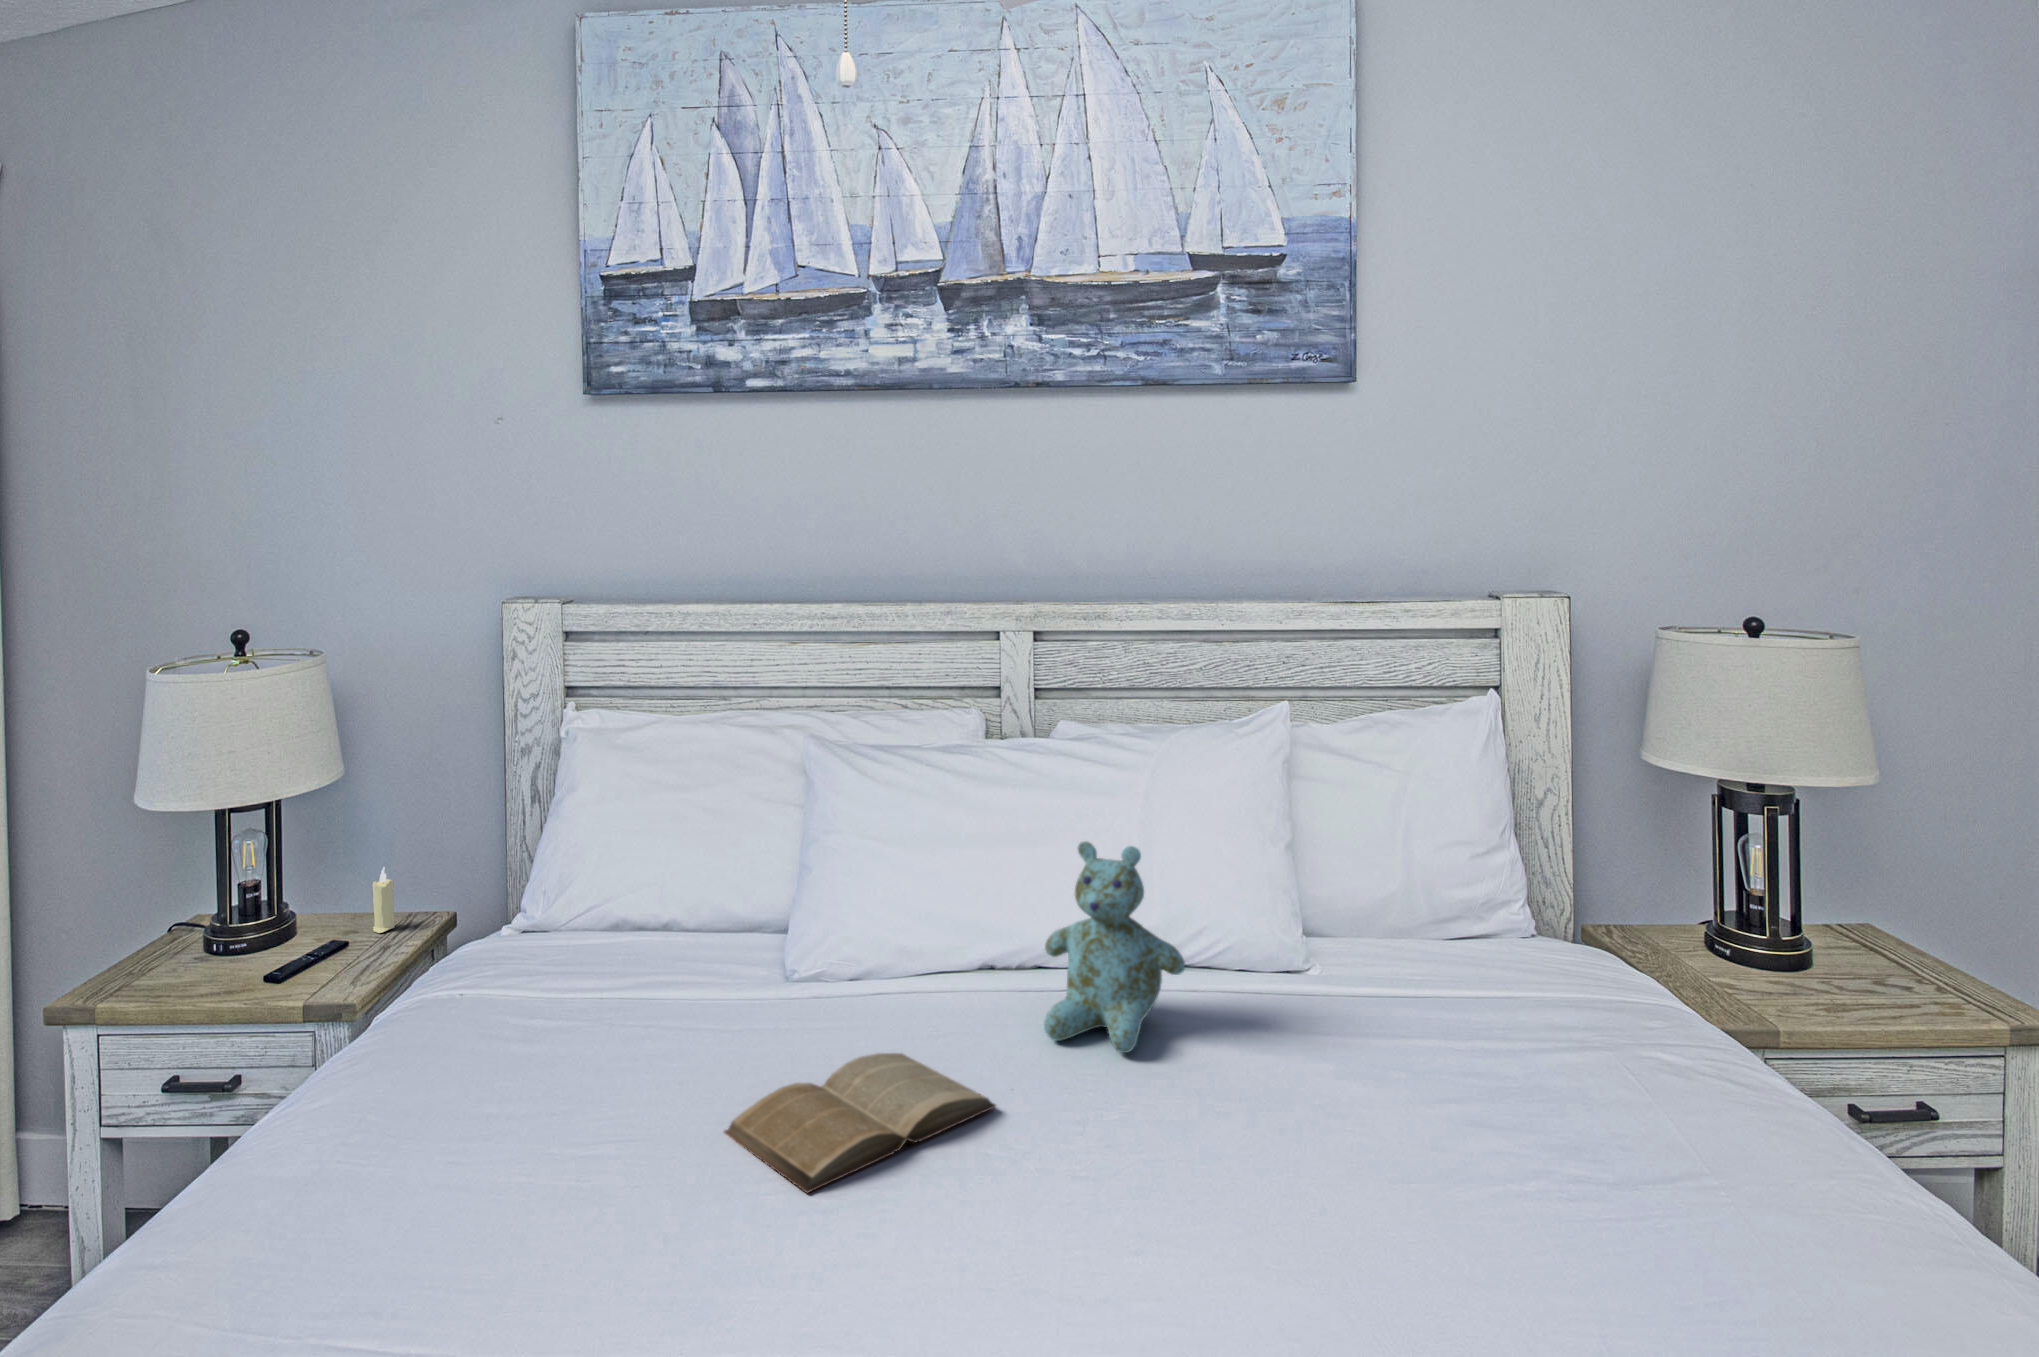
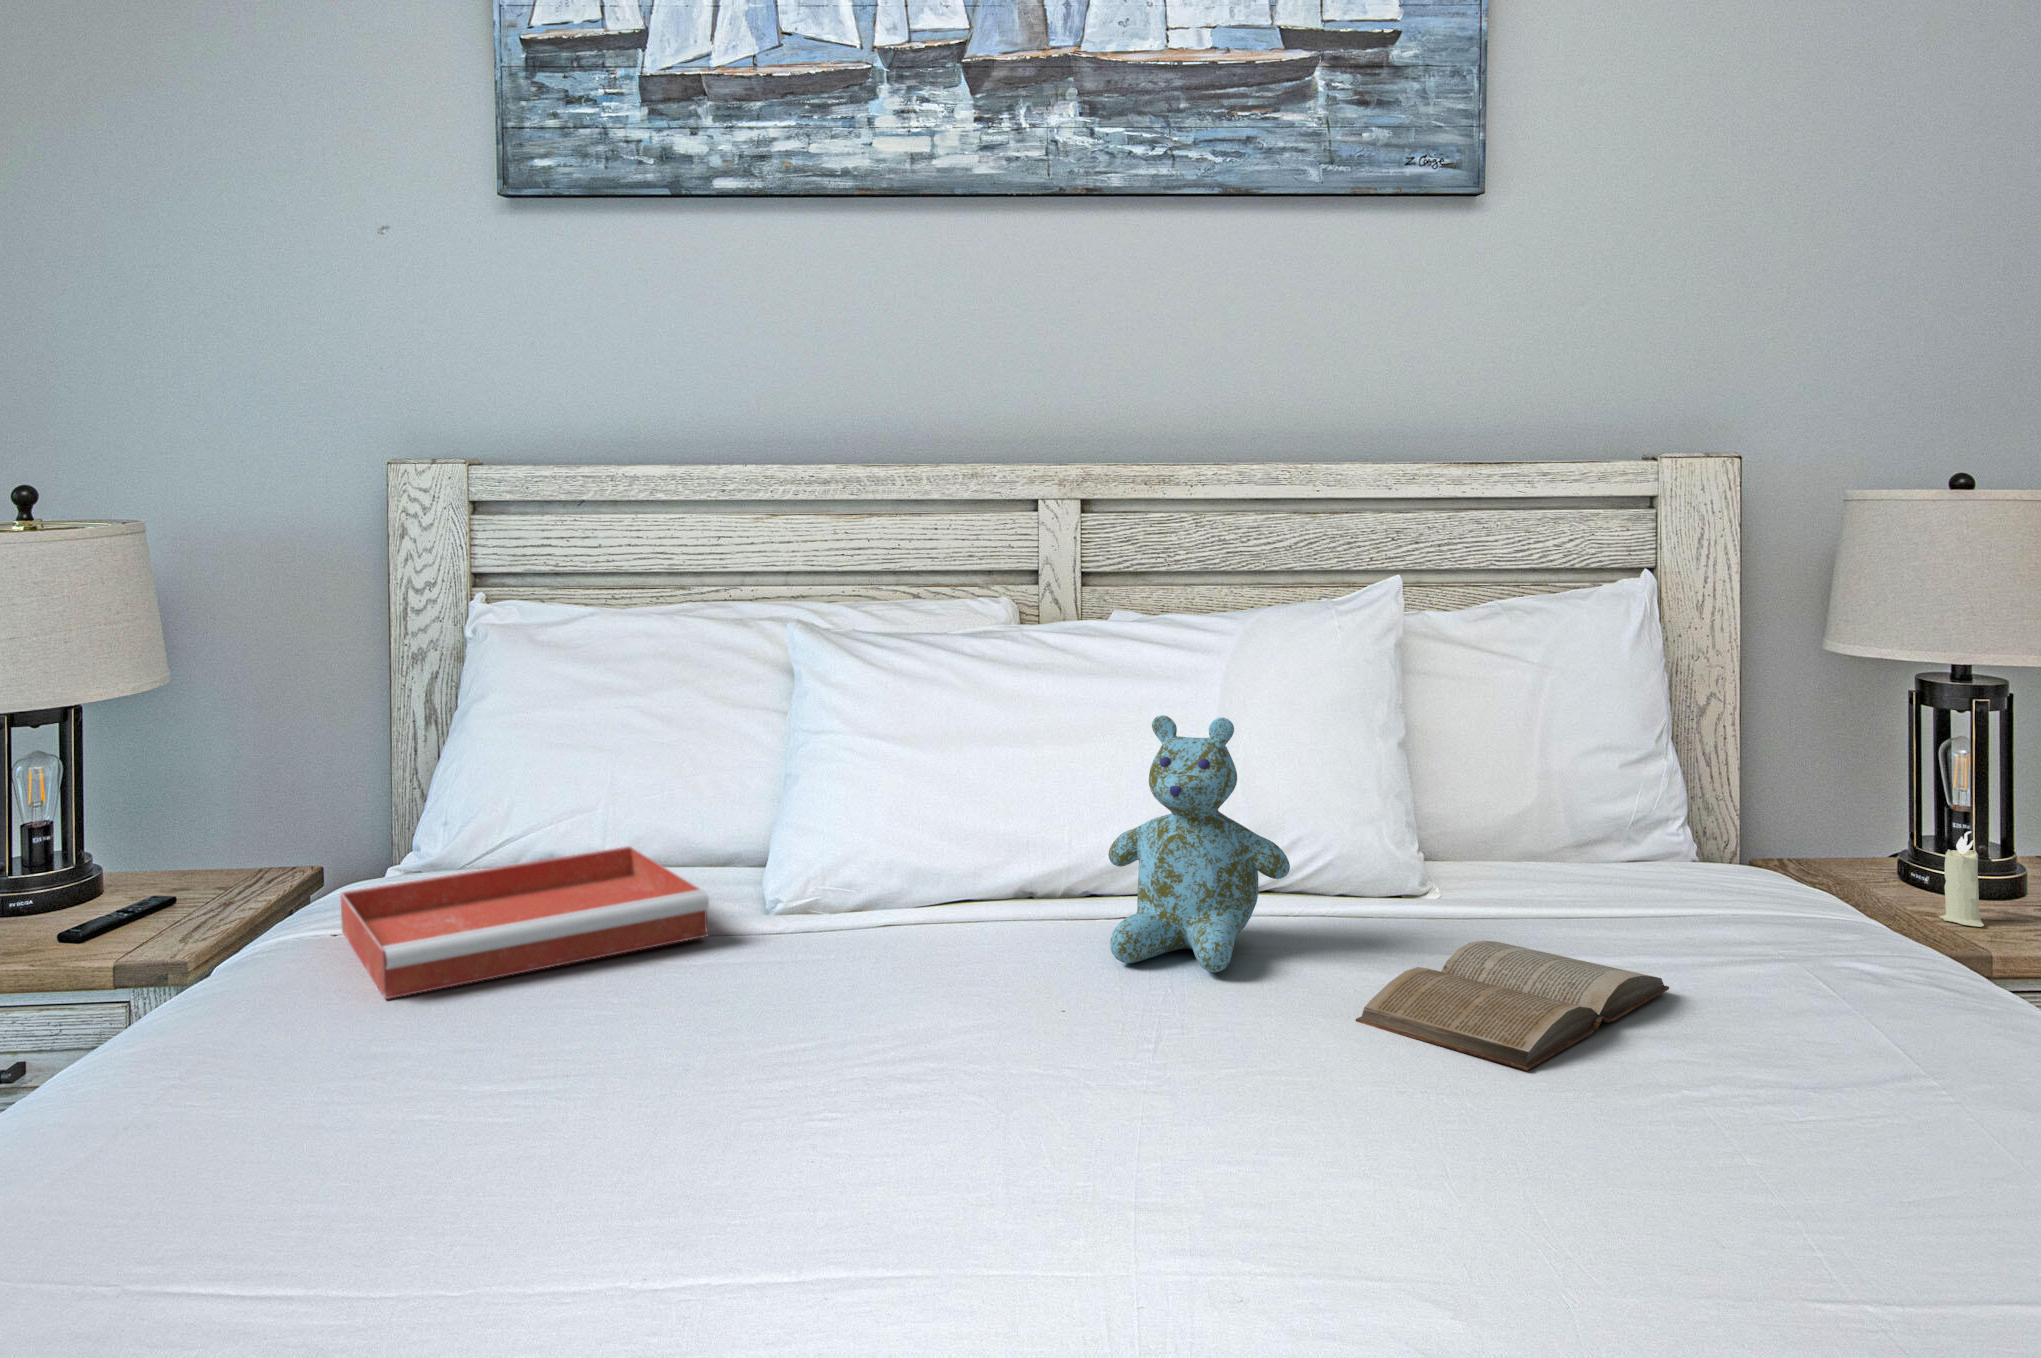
candle: present [373,867,395,933] -> present [1939,831,1984,927]
tray: none [467,919,740,1061] -> present [340,847,709,999]
book: present [724,1053,996,1193] -> present [1356,941,1669,1071]

